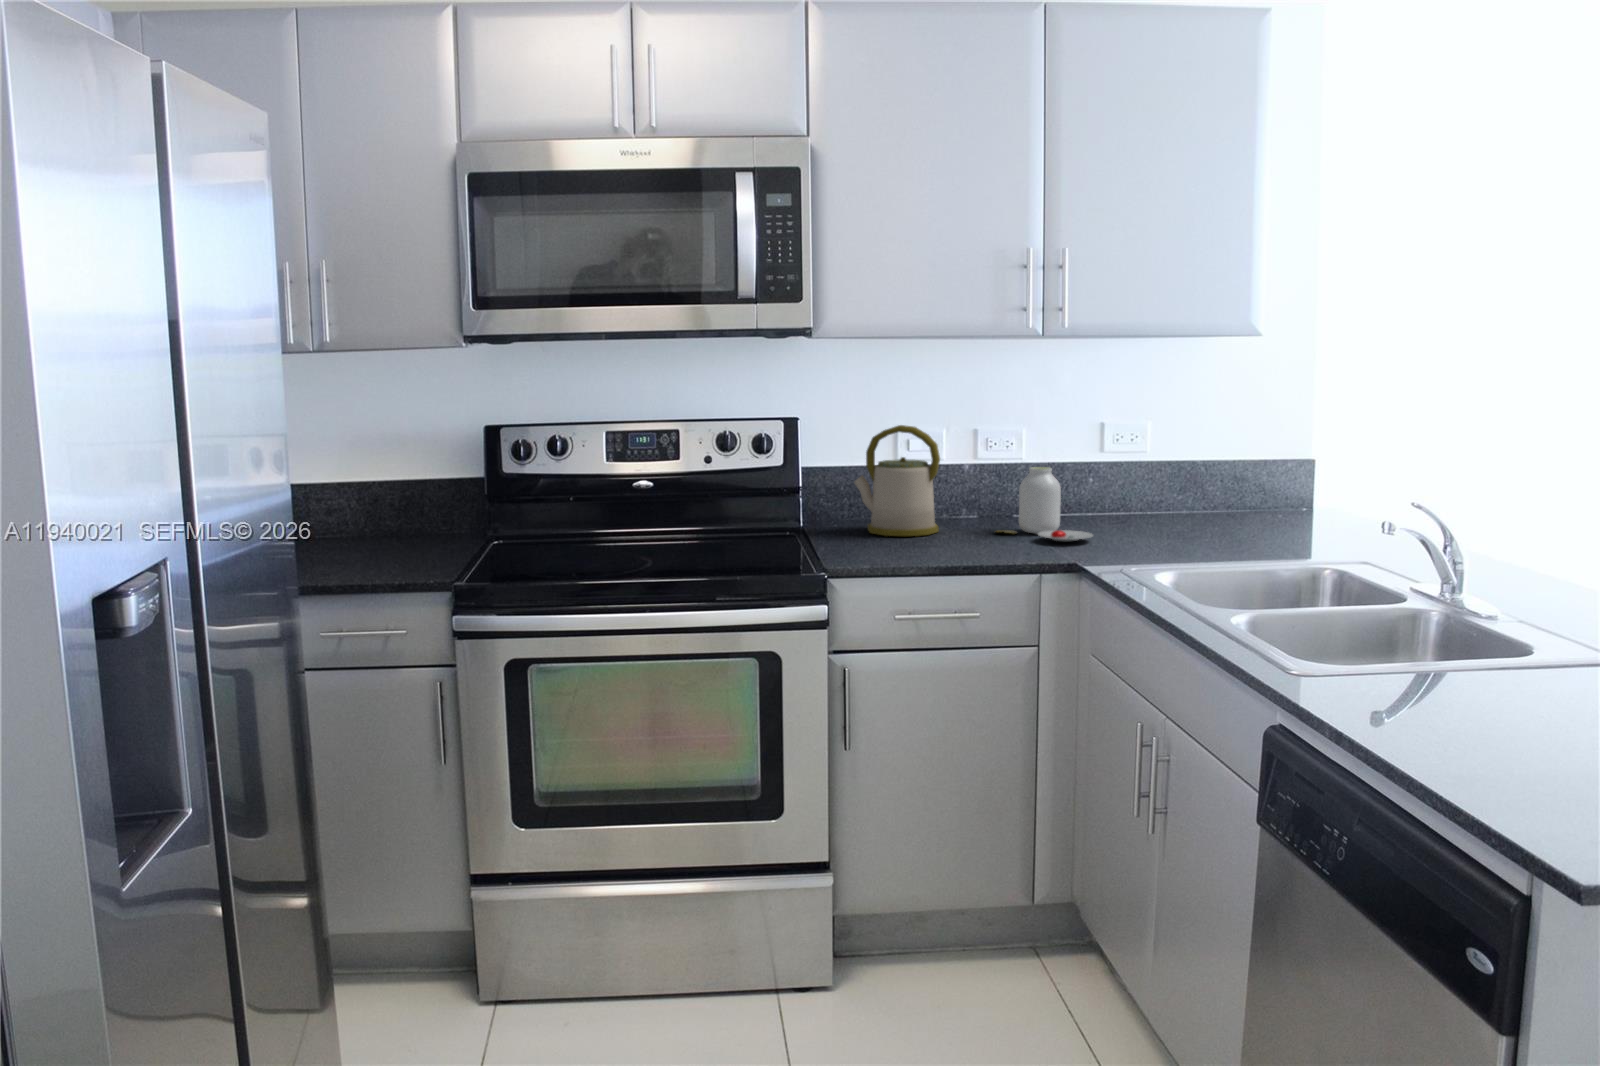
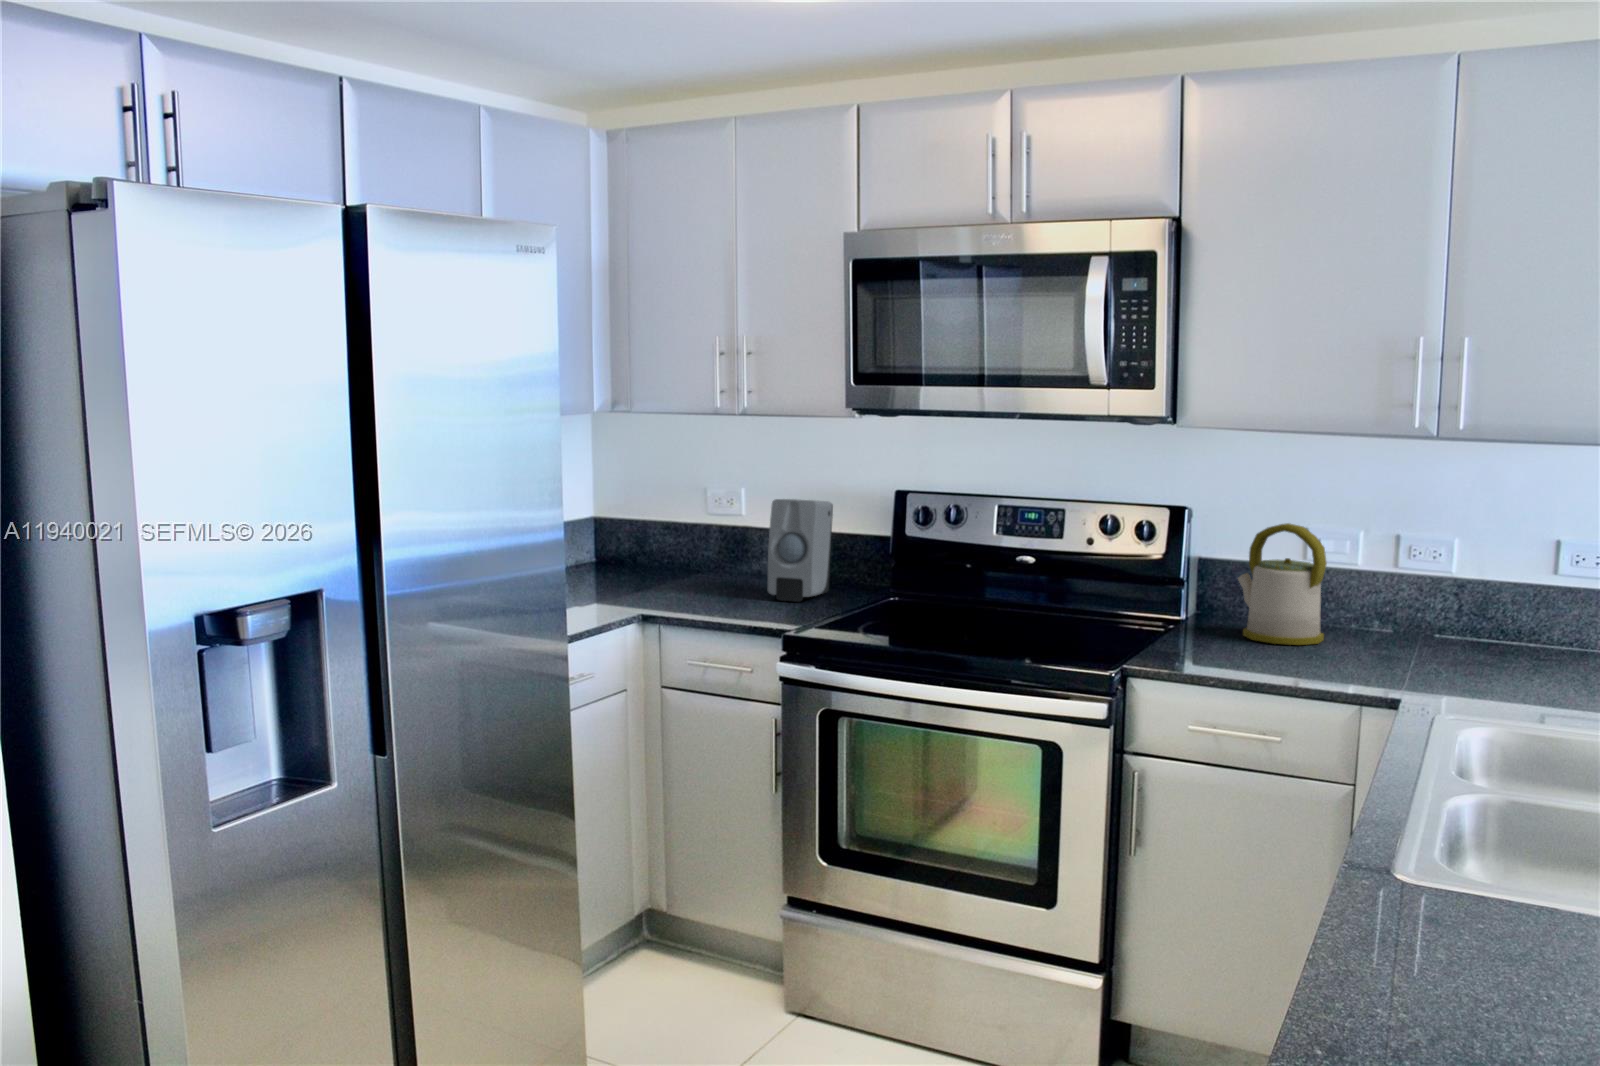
soap dispenser: none [355,444,416,558] -> present [767,499,833,602]
jar: present [997,467,1093,541] -> none [1376,584,1472,673]

